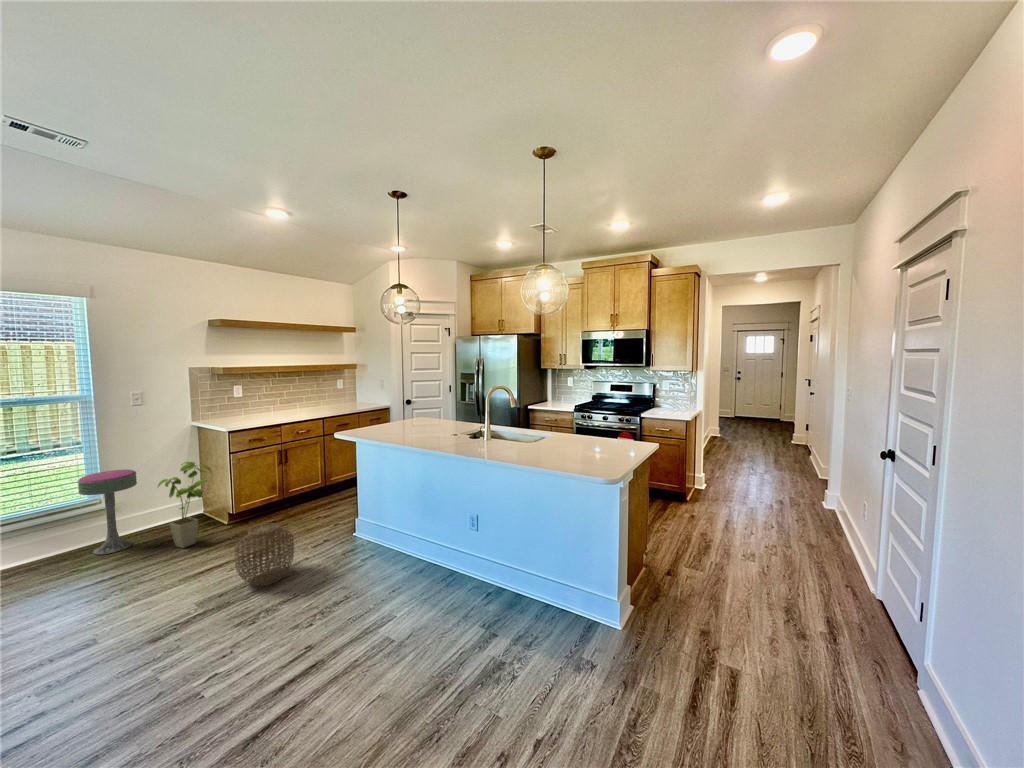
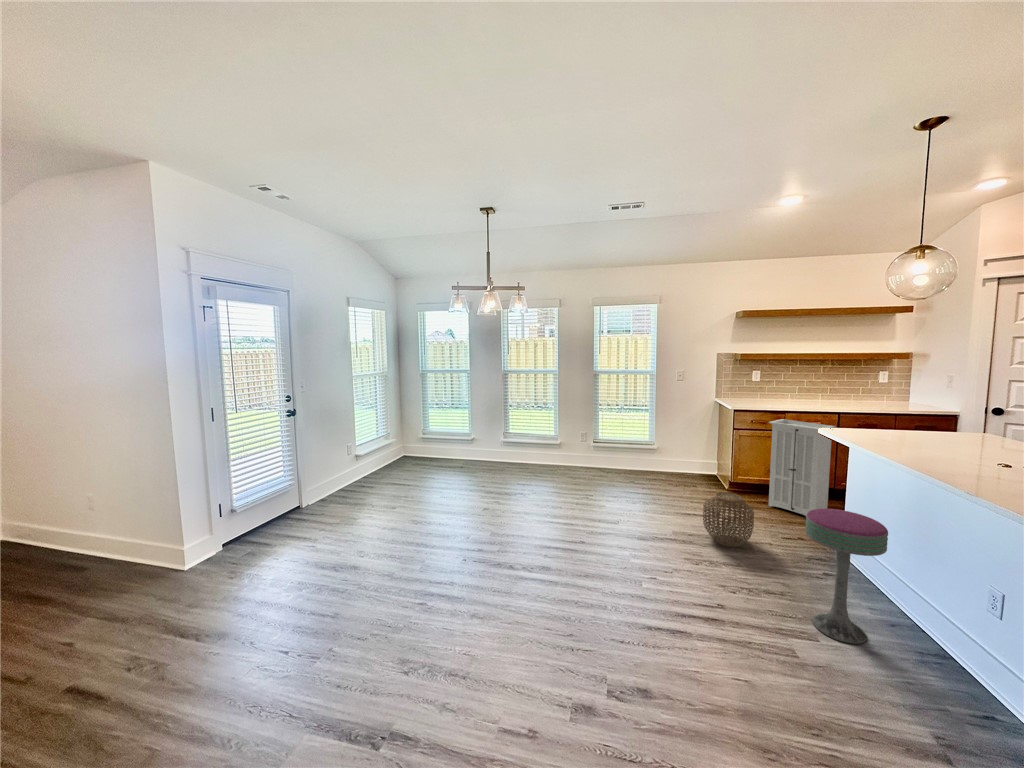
storage cabinet: none [273,429,330,524] -> present [769,419,835,516]
house plant: present [158,462,212,548] -> none [678,428,714,494]
bar stool: present [78,469,137,555] -> present [805,509,888,644]

